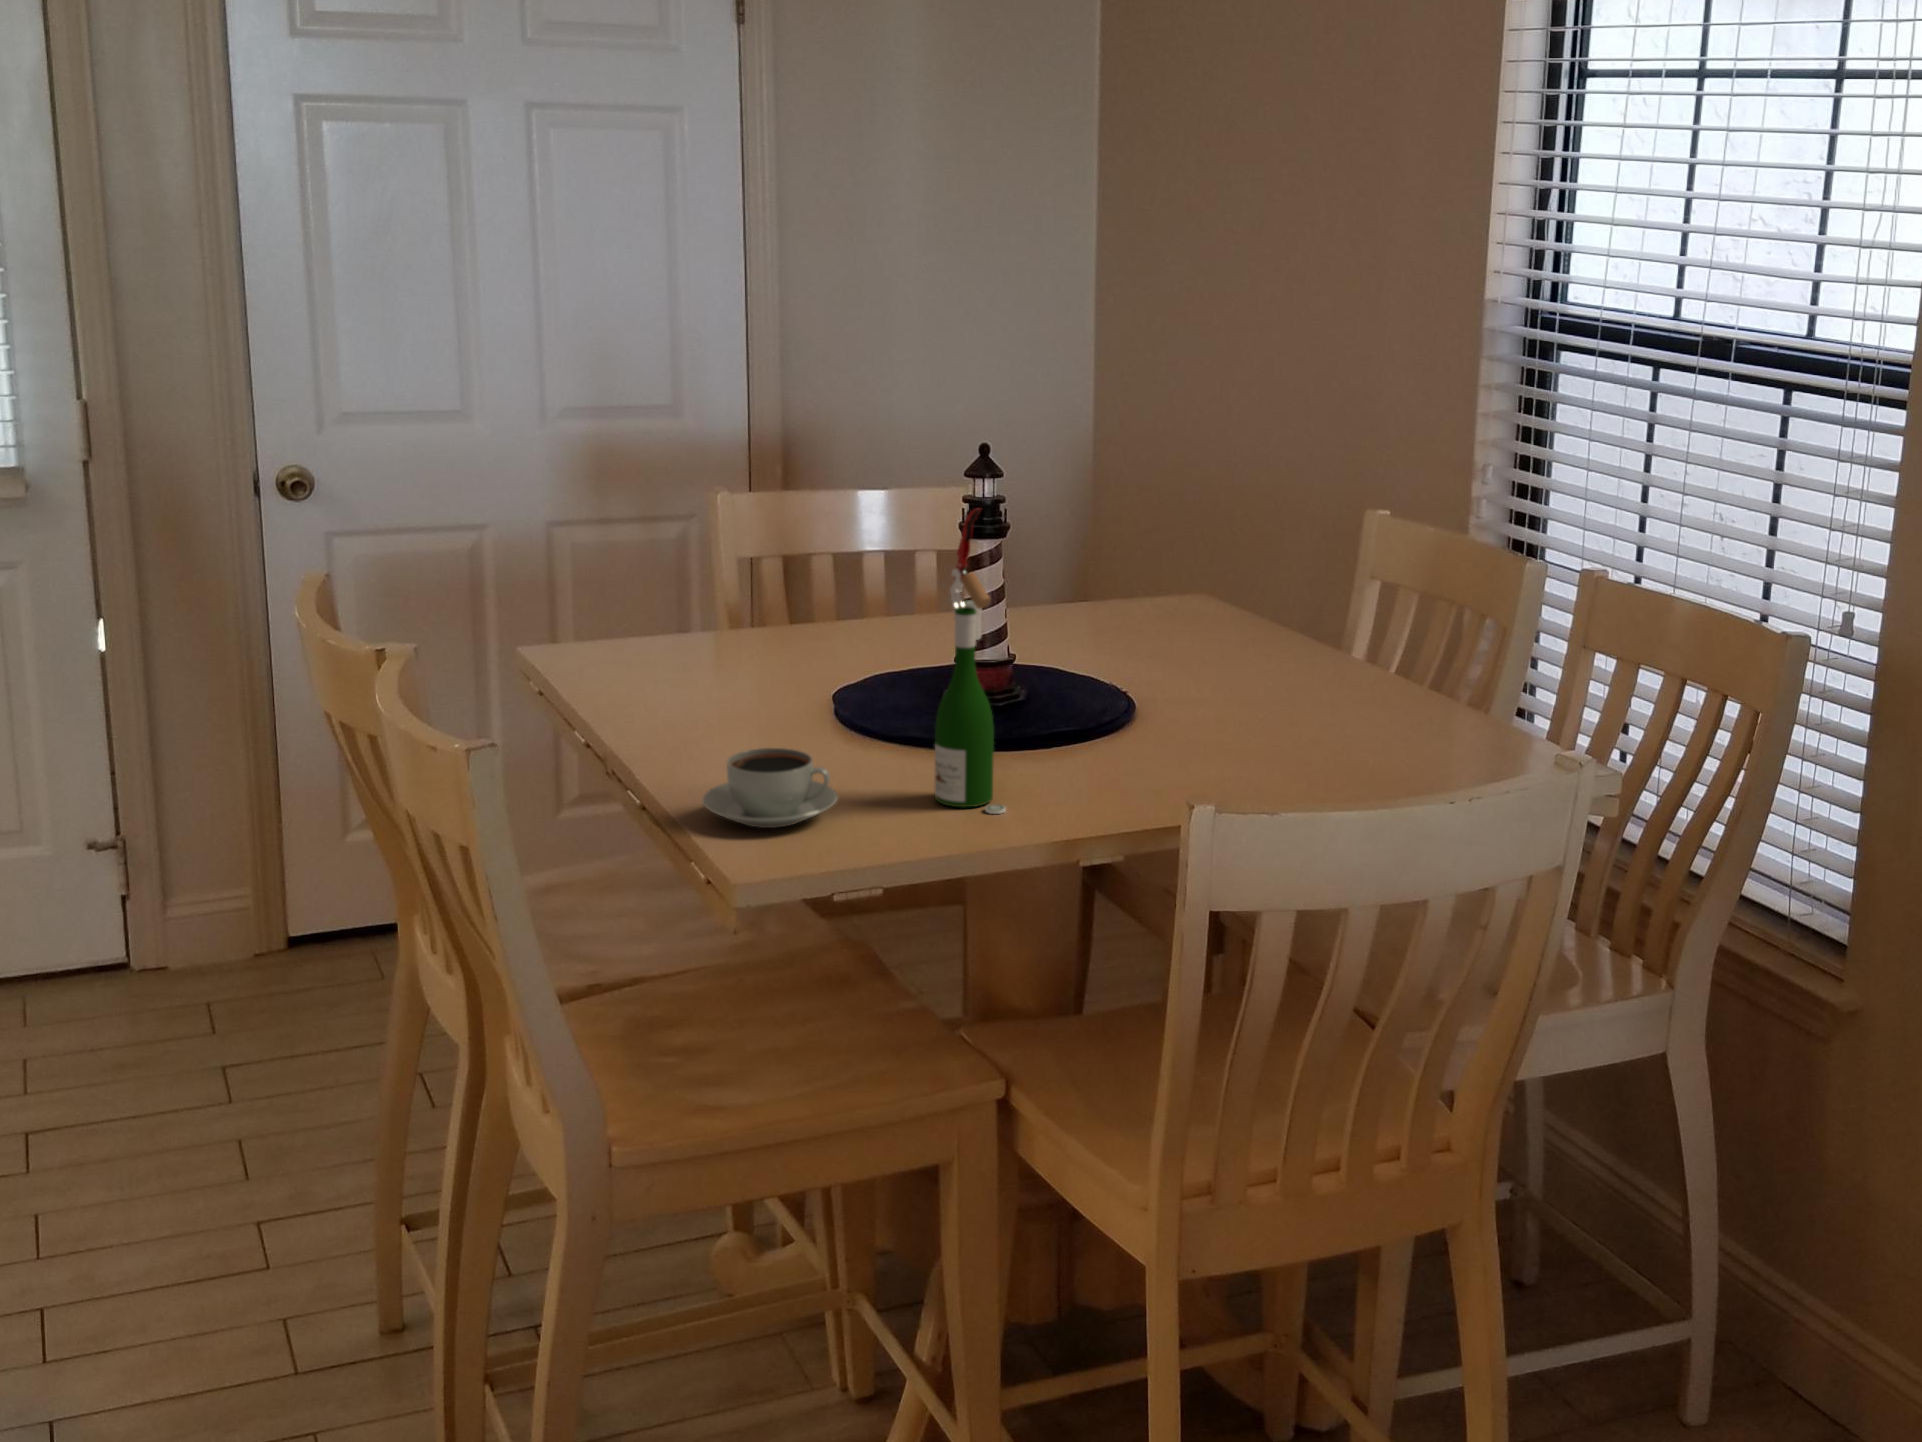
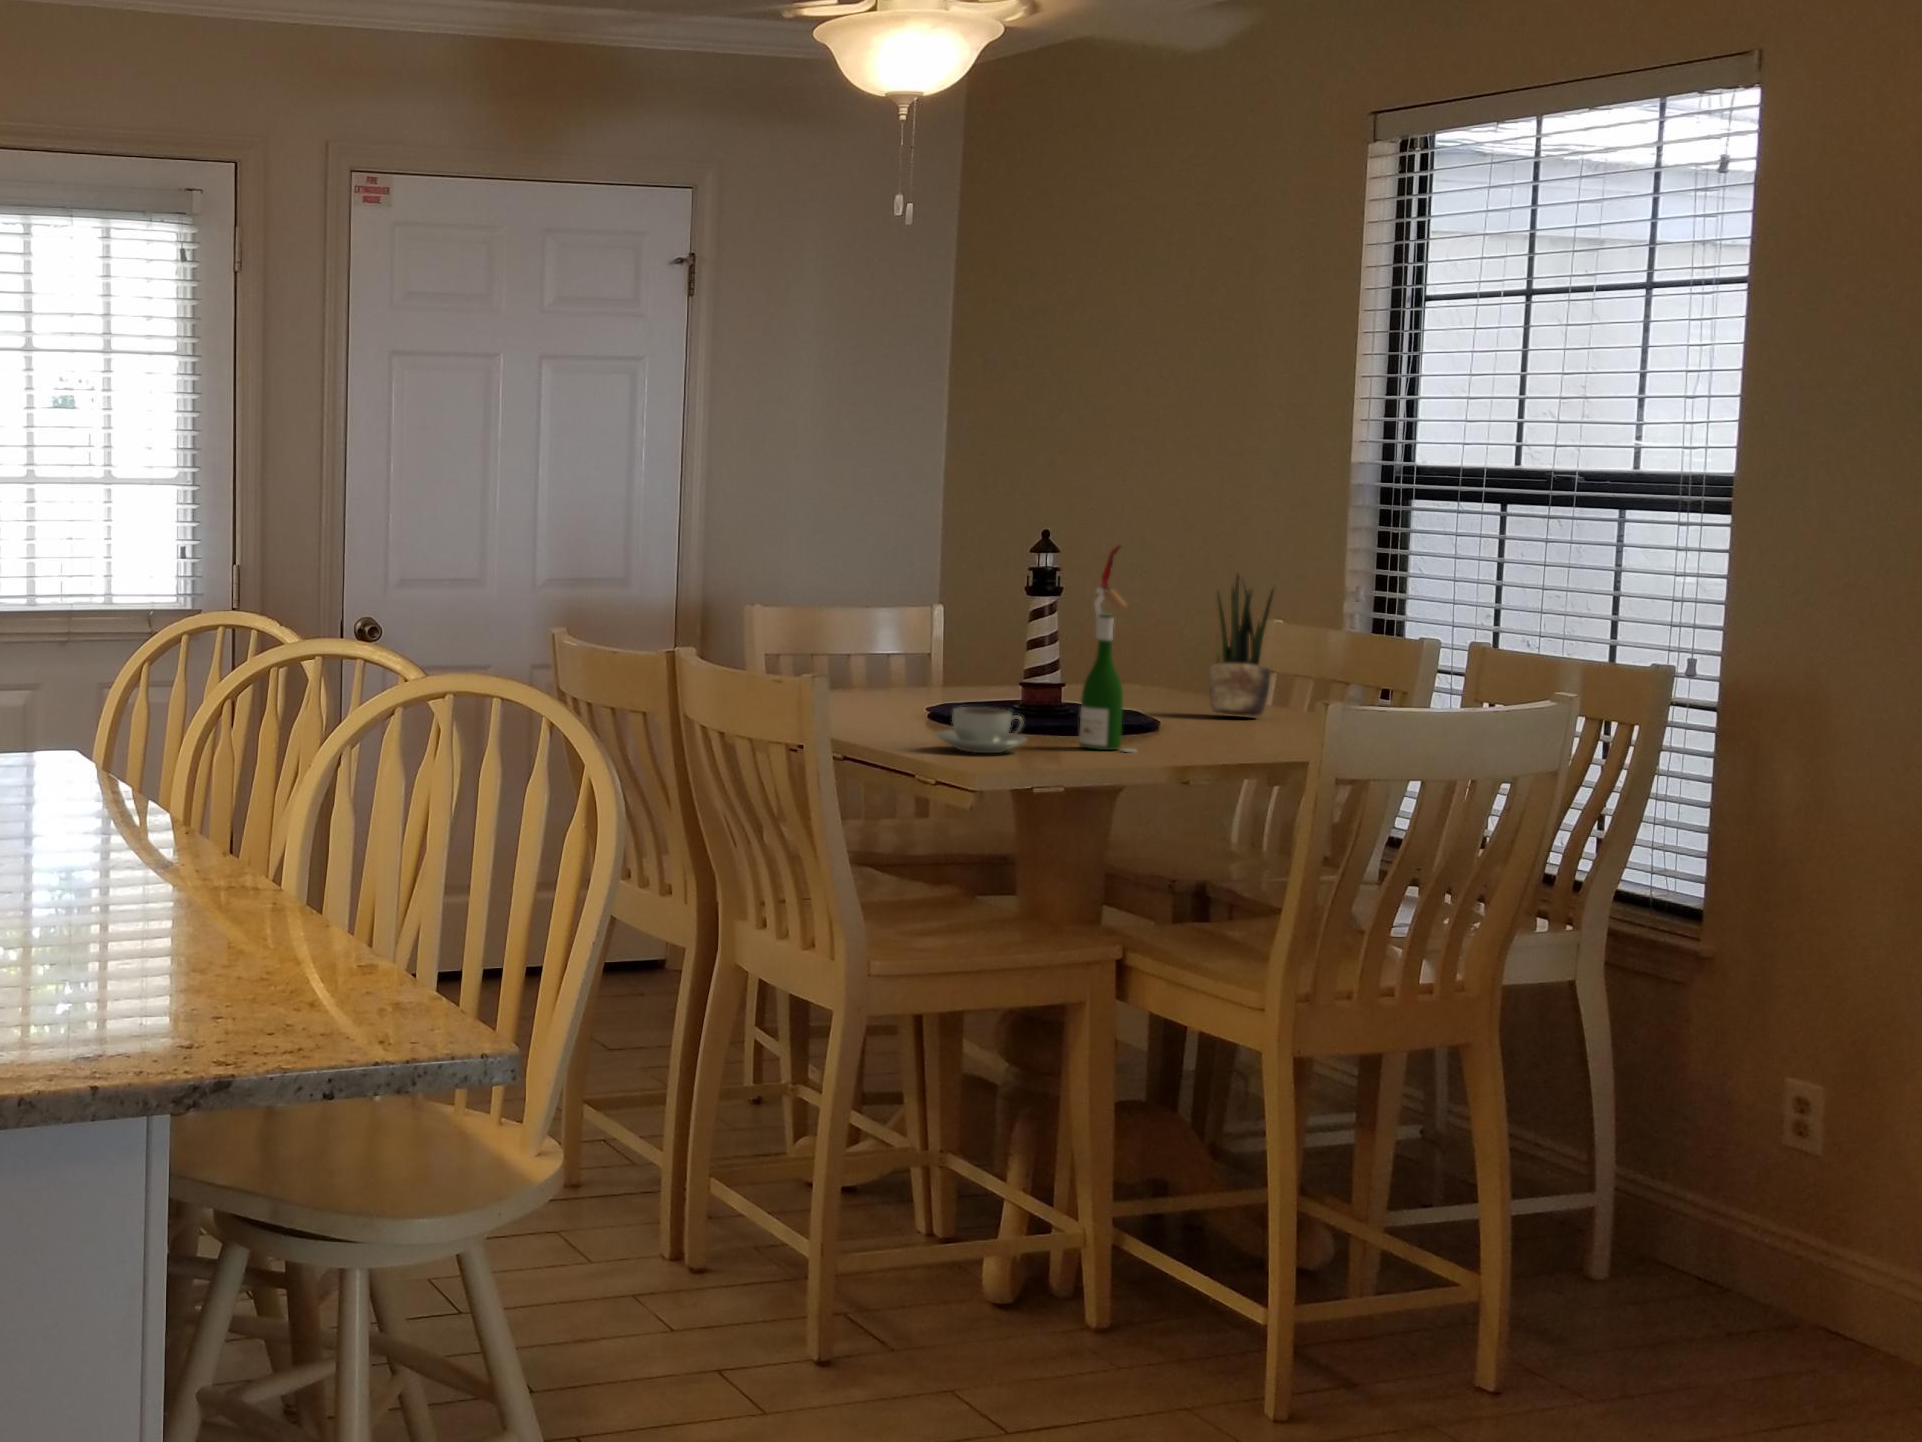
potted plant: none [1237,479,1326,675] -> present [1209,573,1273,716]

